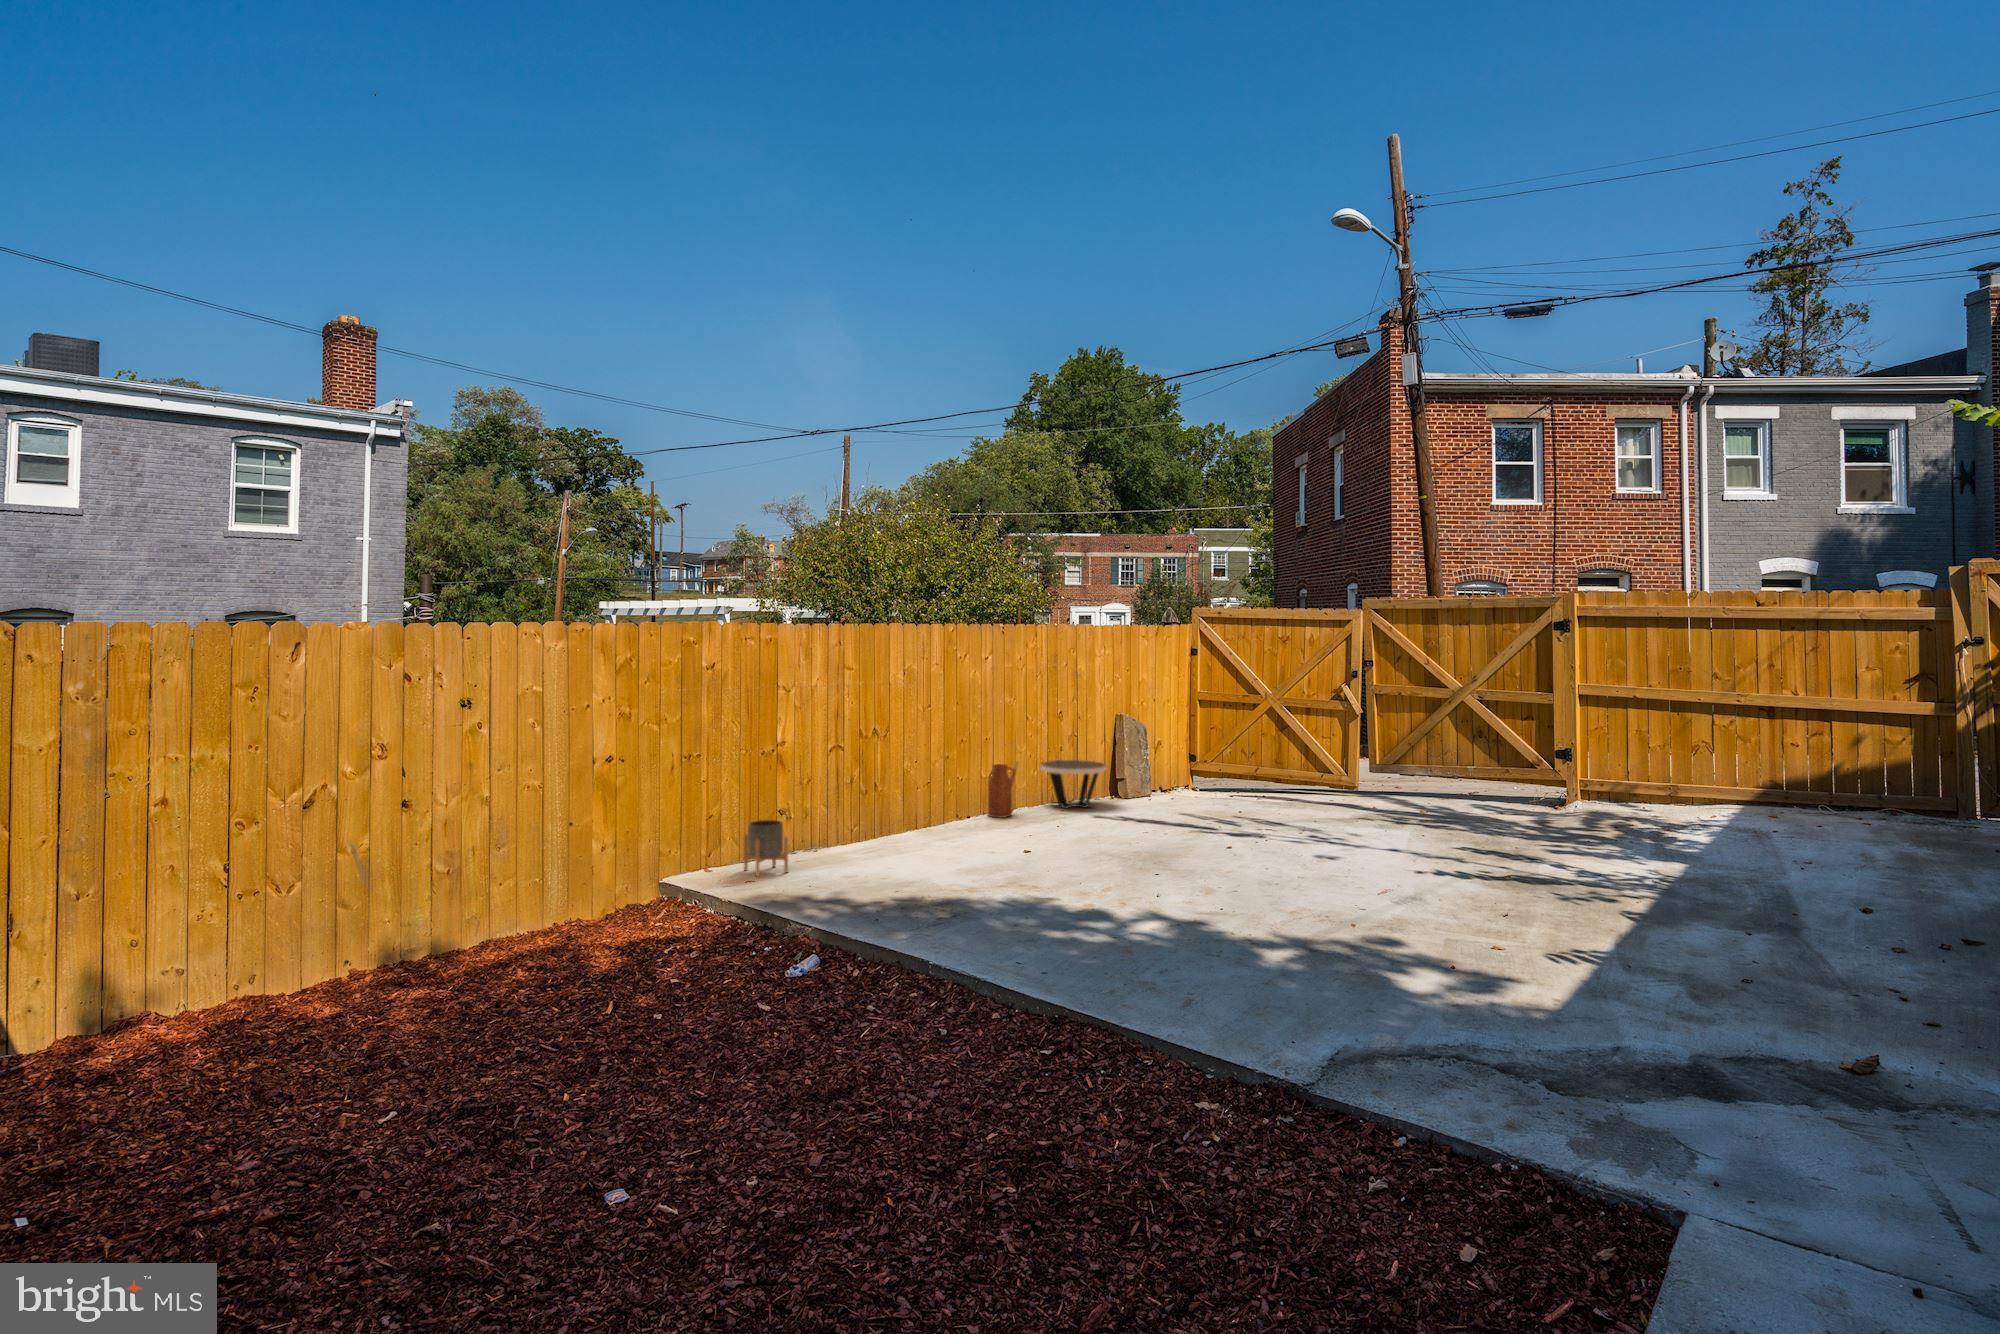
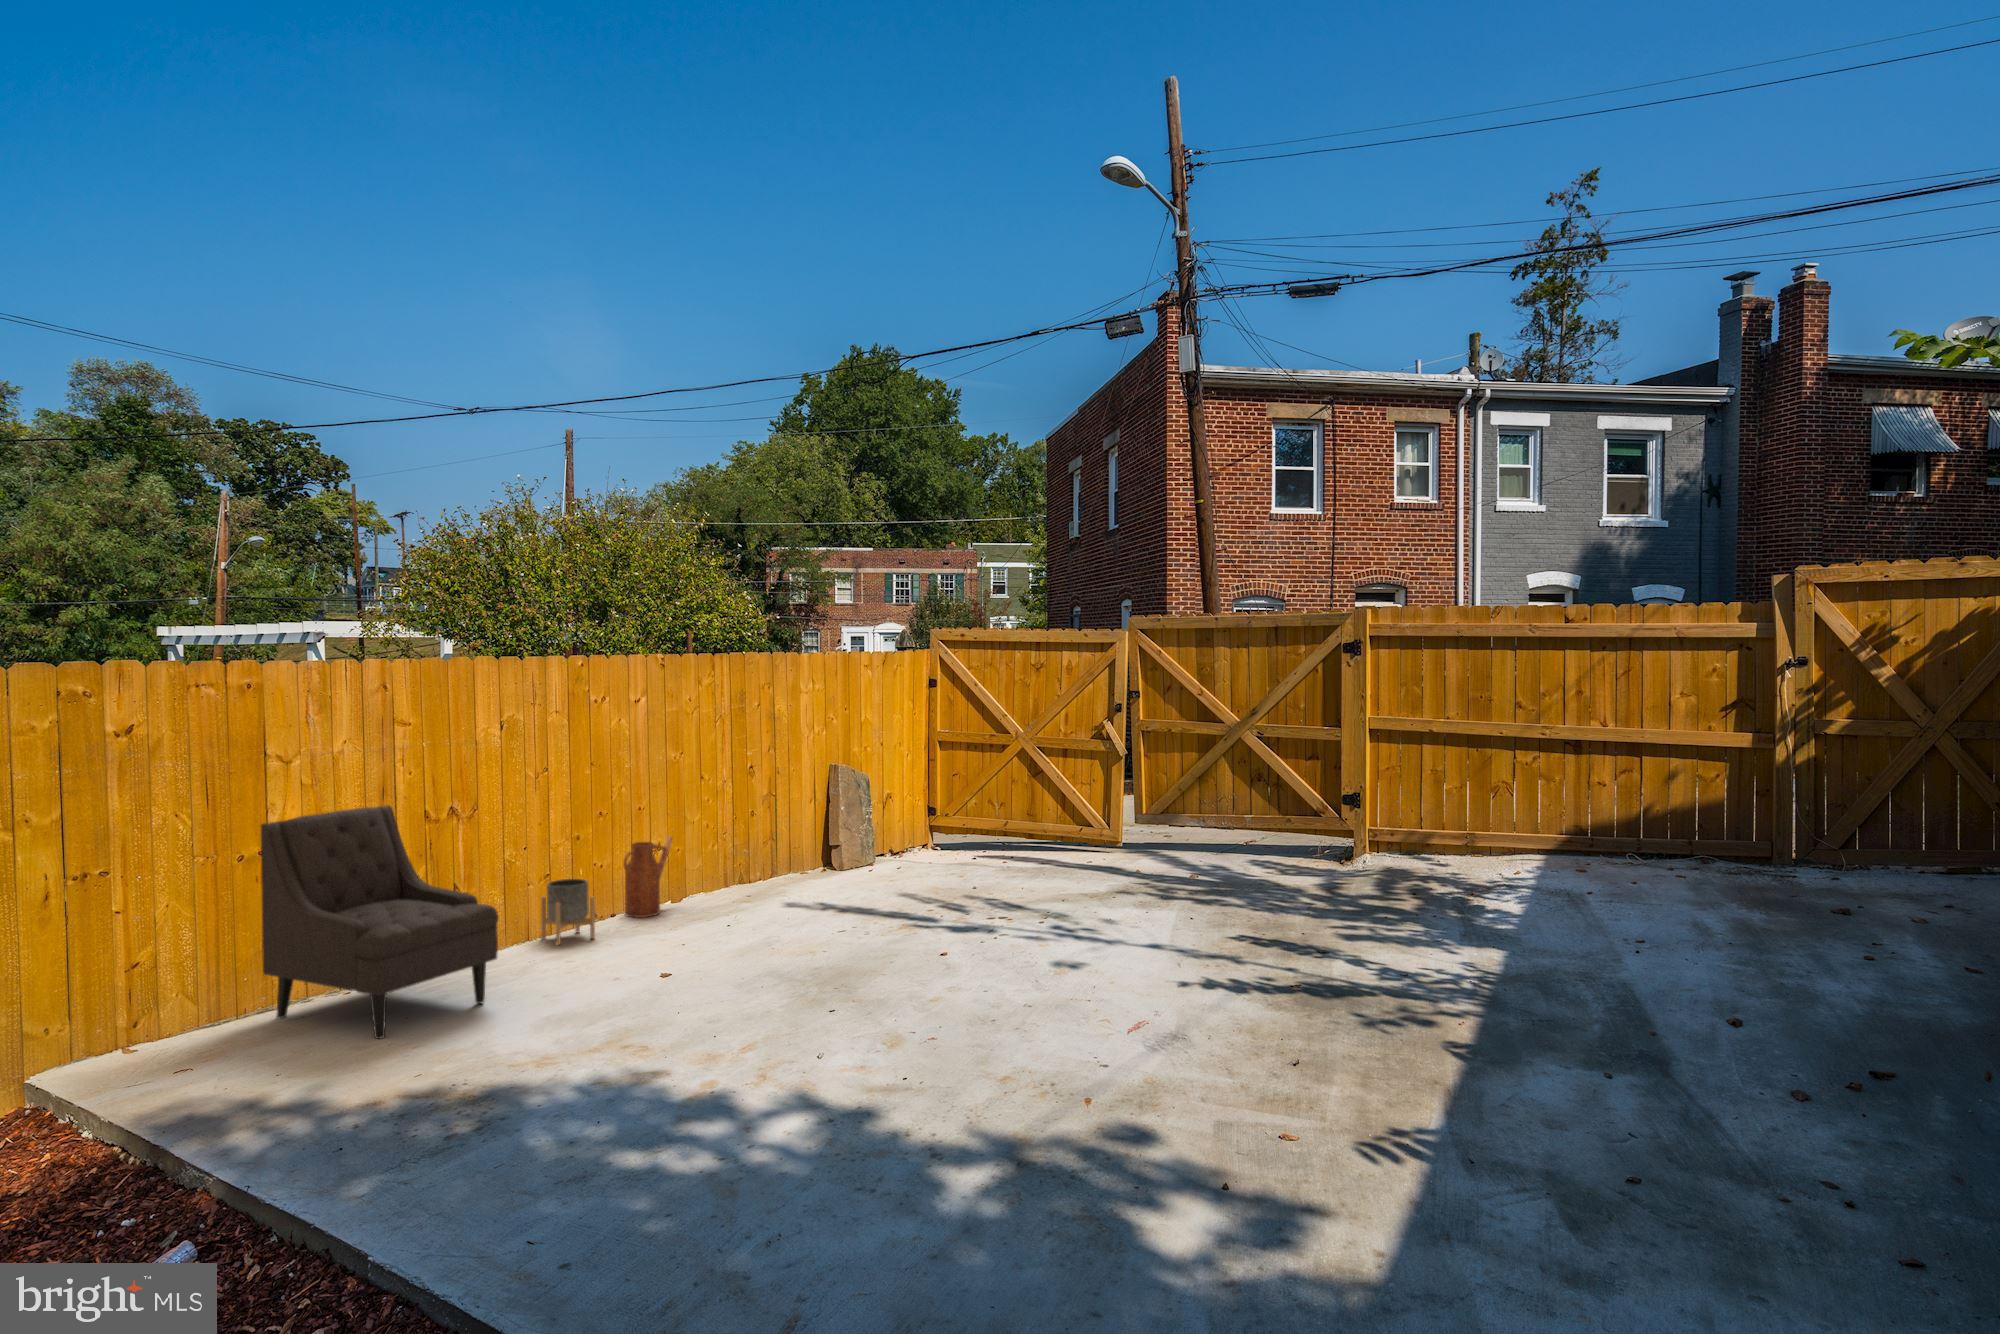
chair: none [794,726,936,871] -> present [261,805,499,1039]
side table: present [1040,760,1106,808] -> none [709,828,798,896]
planter: present [744,820,788,877] -> present [541,879,595,945]

